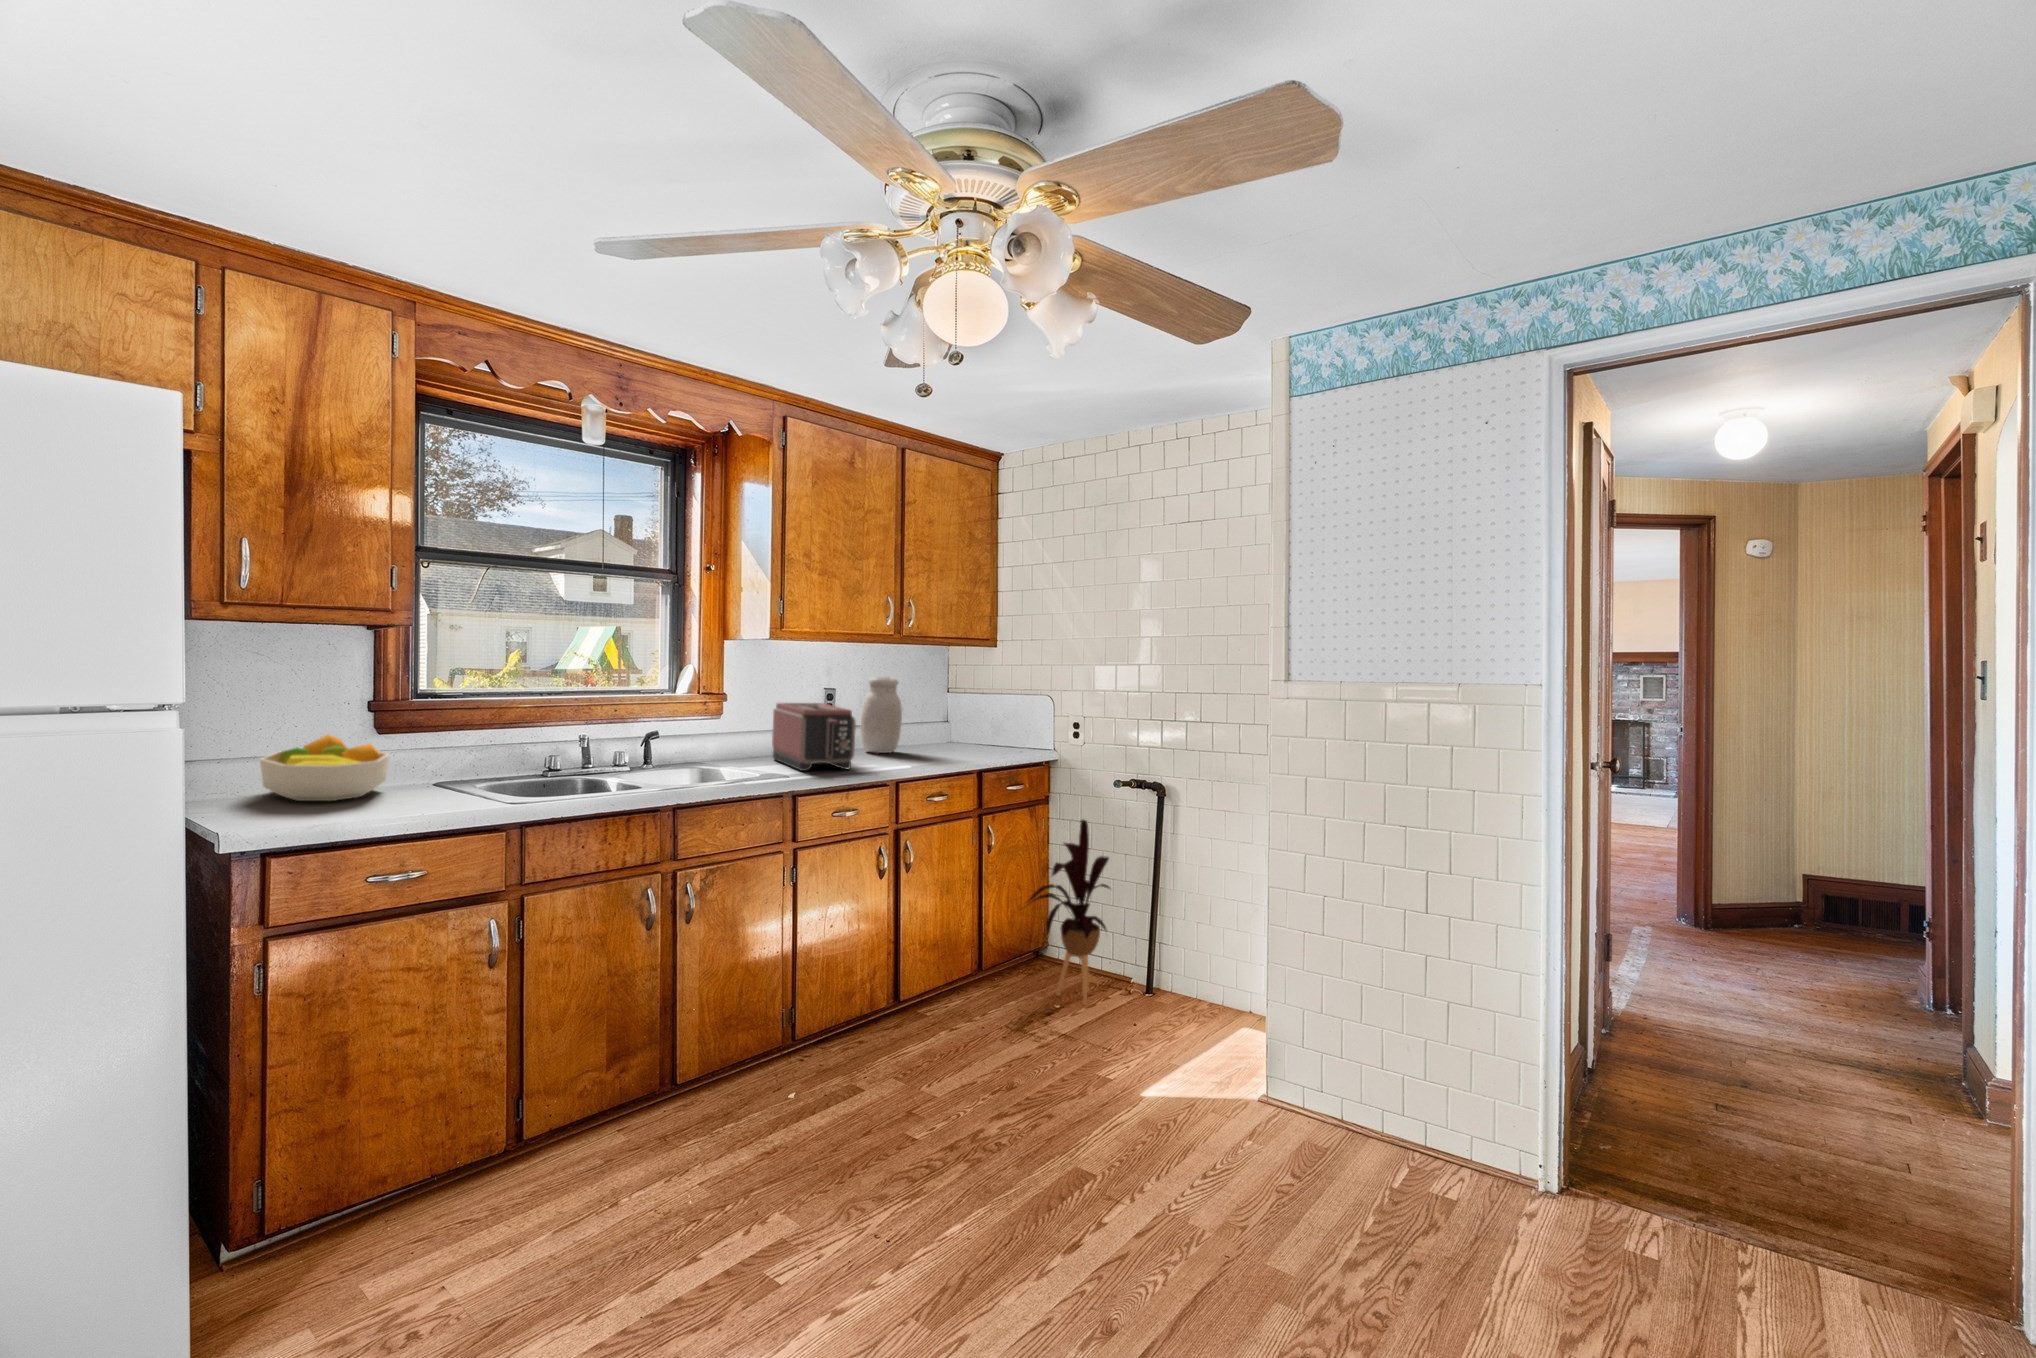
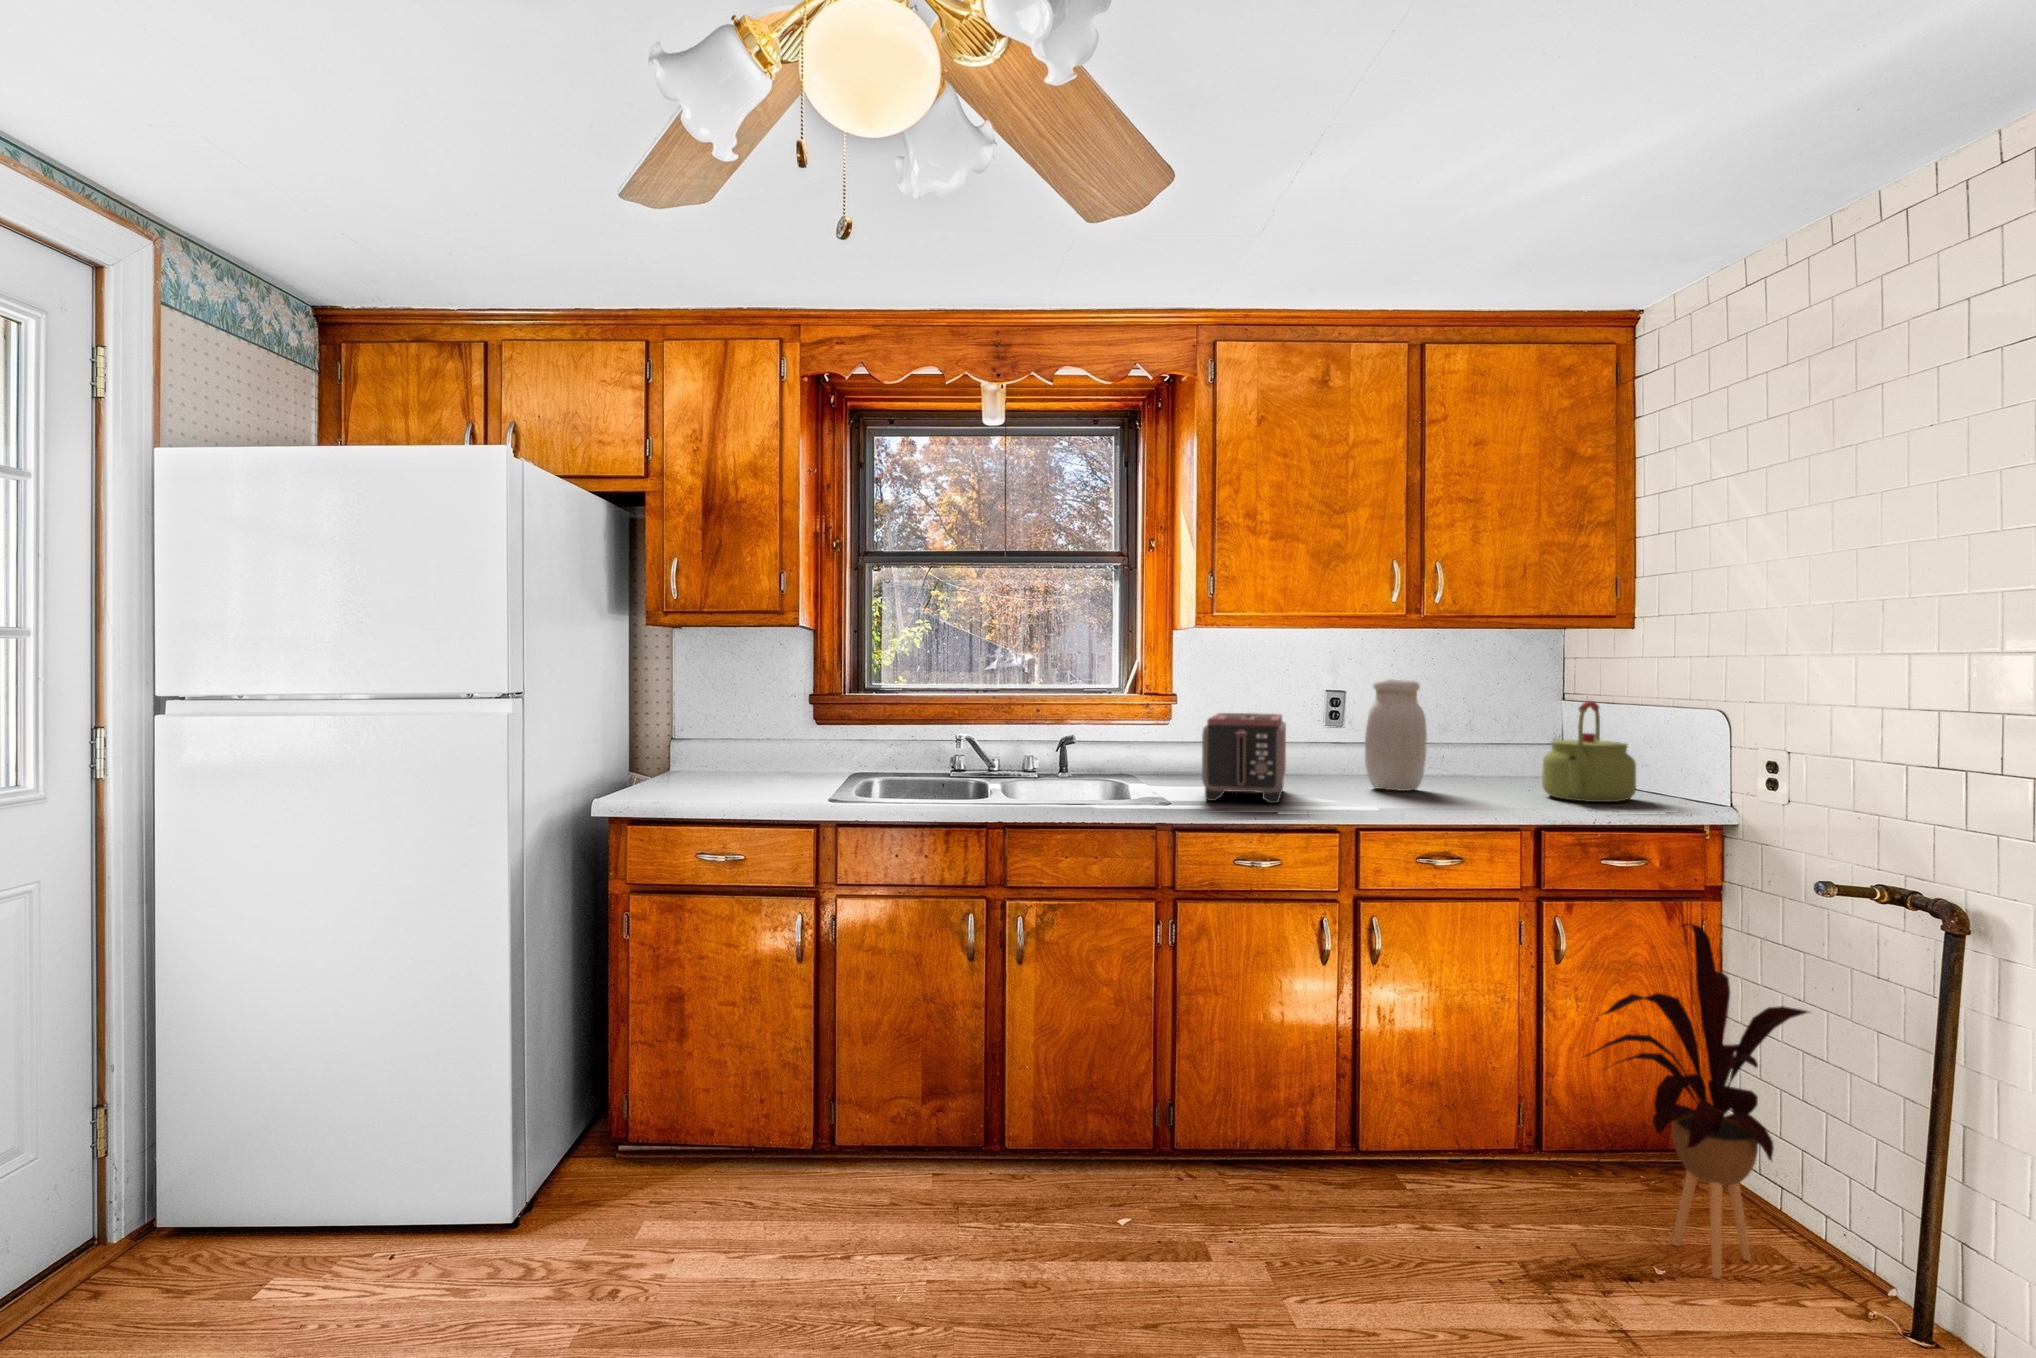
kettle: none [961,692,1012,753] -> present [1542,701,1636,802]
fruit bowl: present [260,735,390,801] -> none [692,733,790,791]

